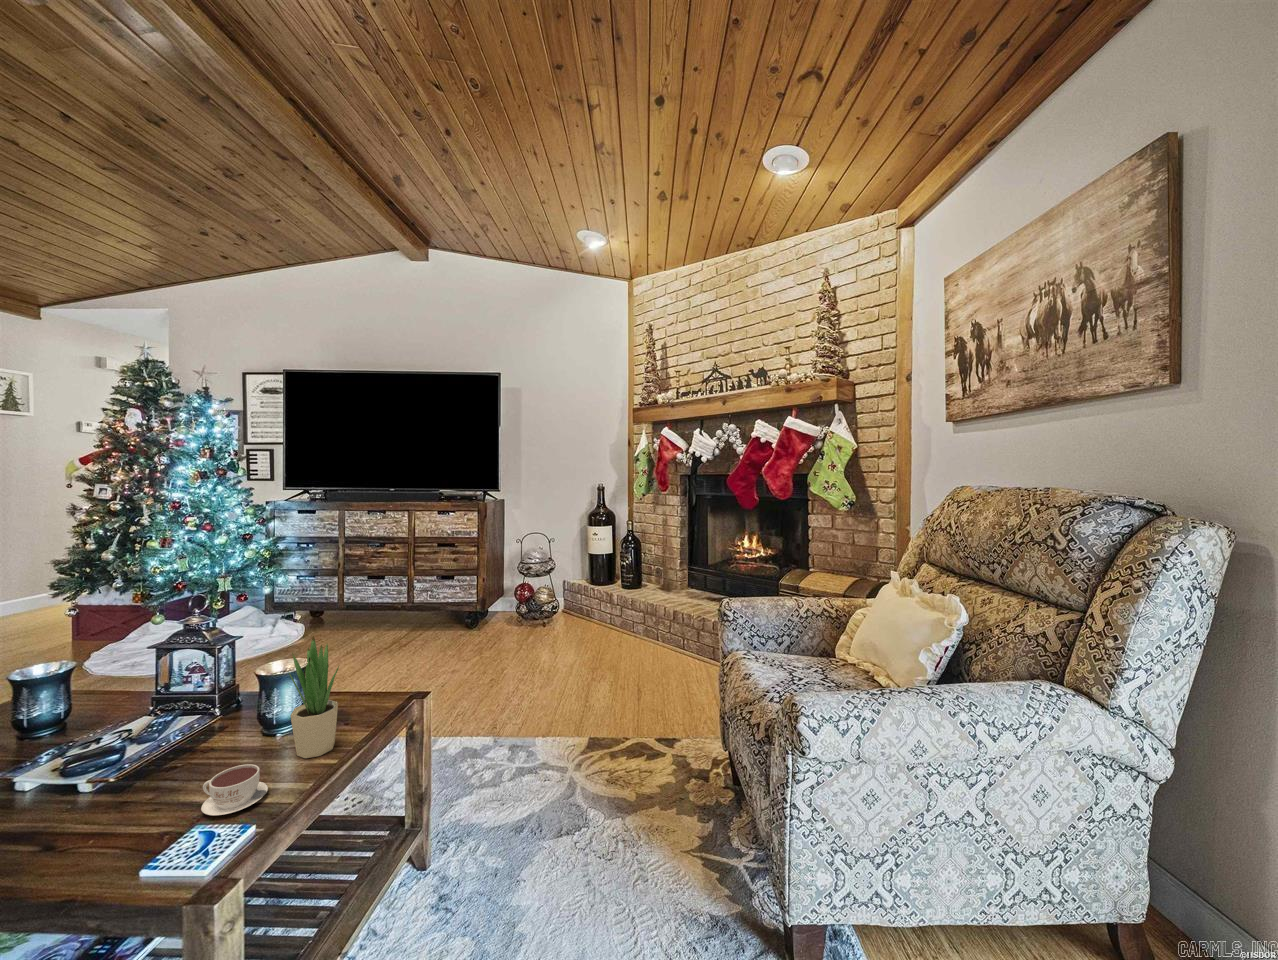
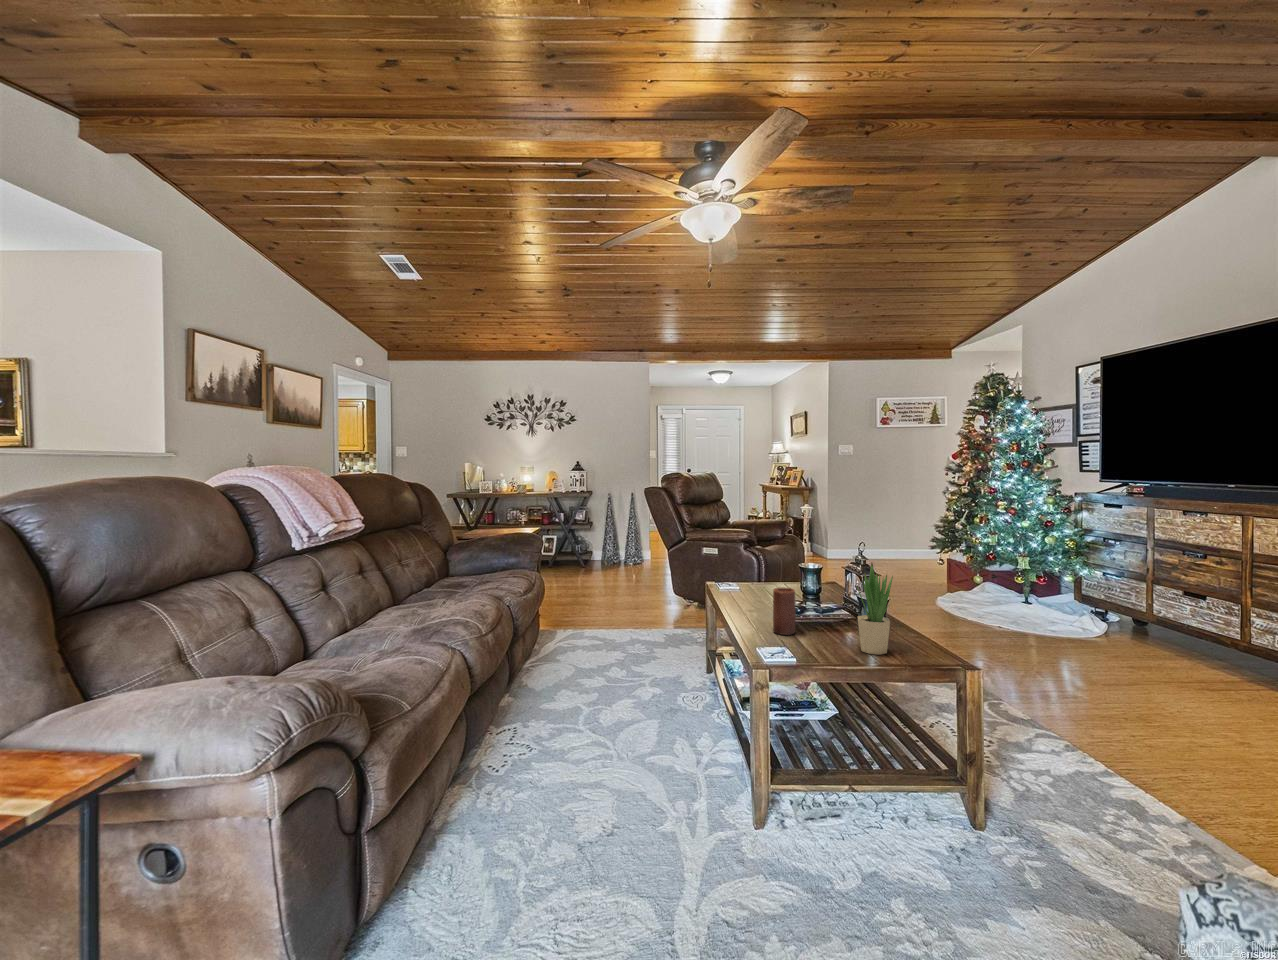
candle: none [114,723,166,816] -> present [773,588,796,635]
coffee cup: present [201,764,268,815] -> none [790,628,826,652]

